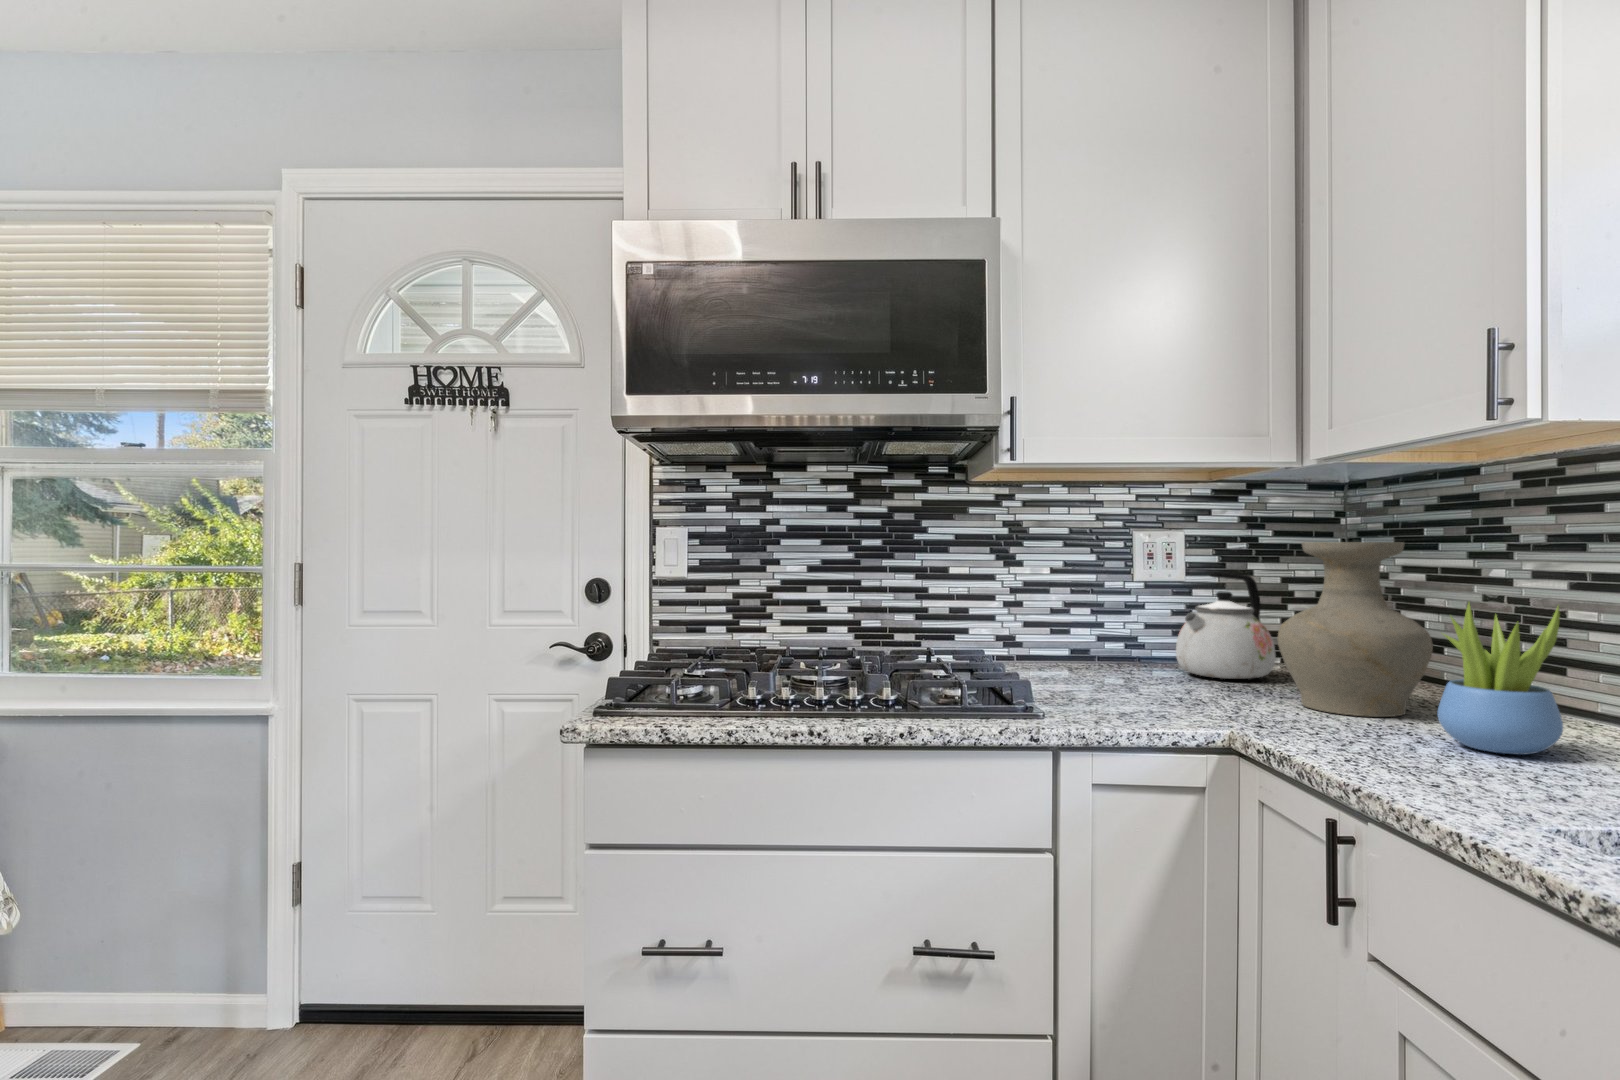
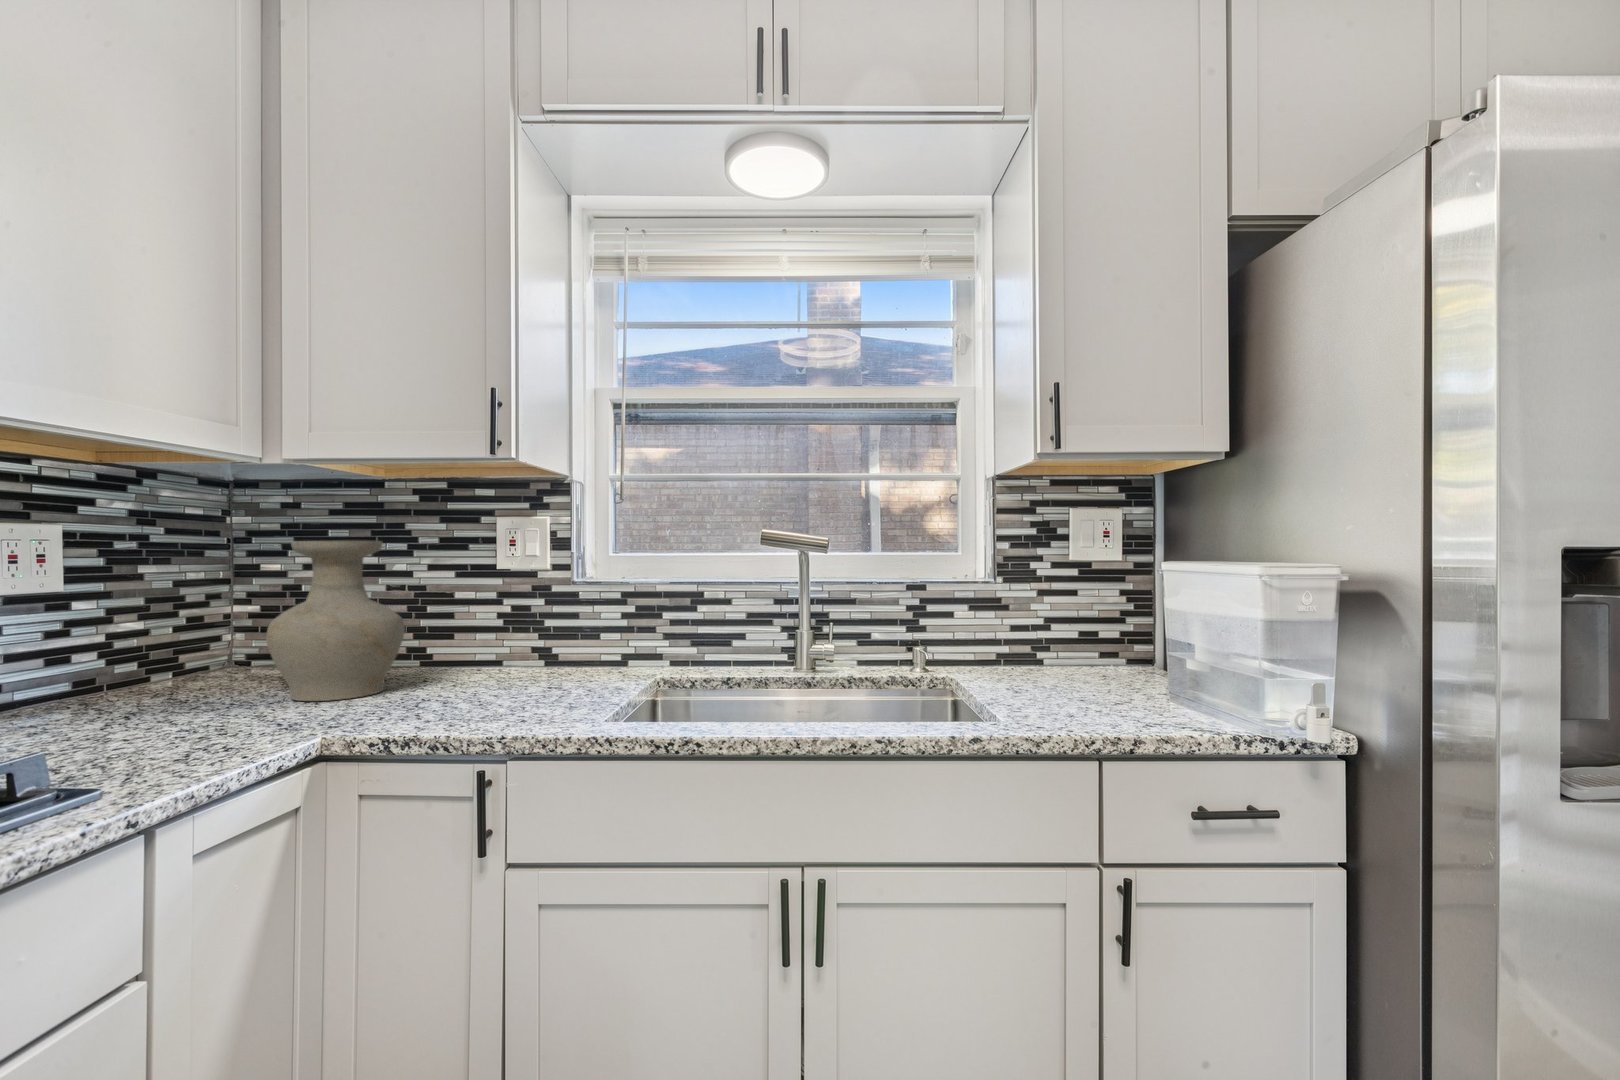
kettle: present [1176,572,1276,679] -> none [75,577,210,701]
succulent plant: present [1438,603,1563,755] -> none [447,583,524,696]

